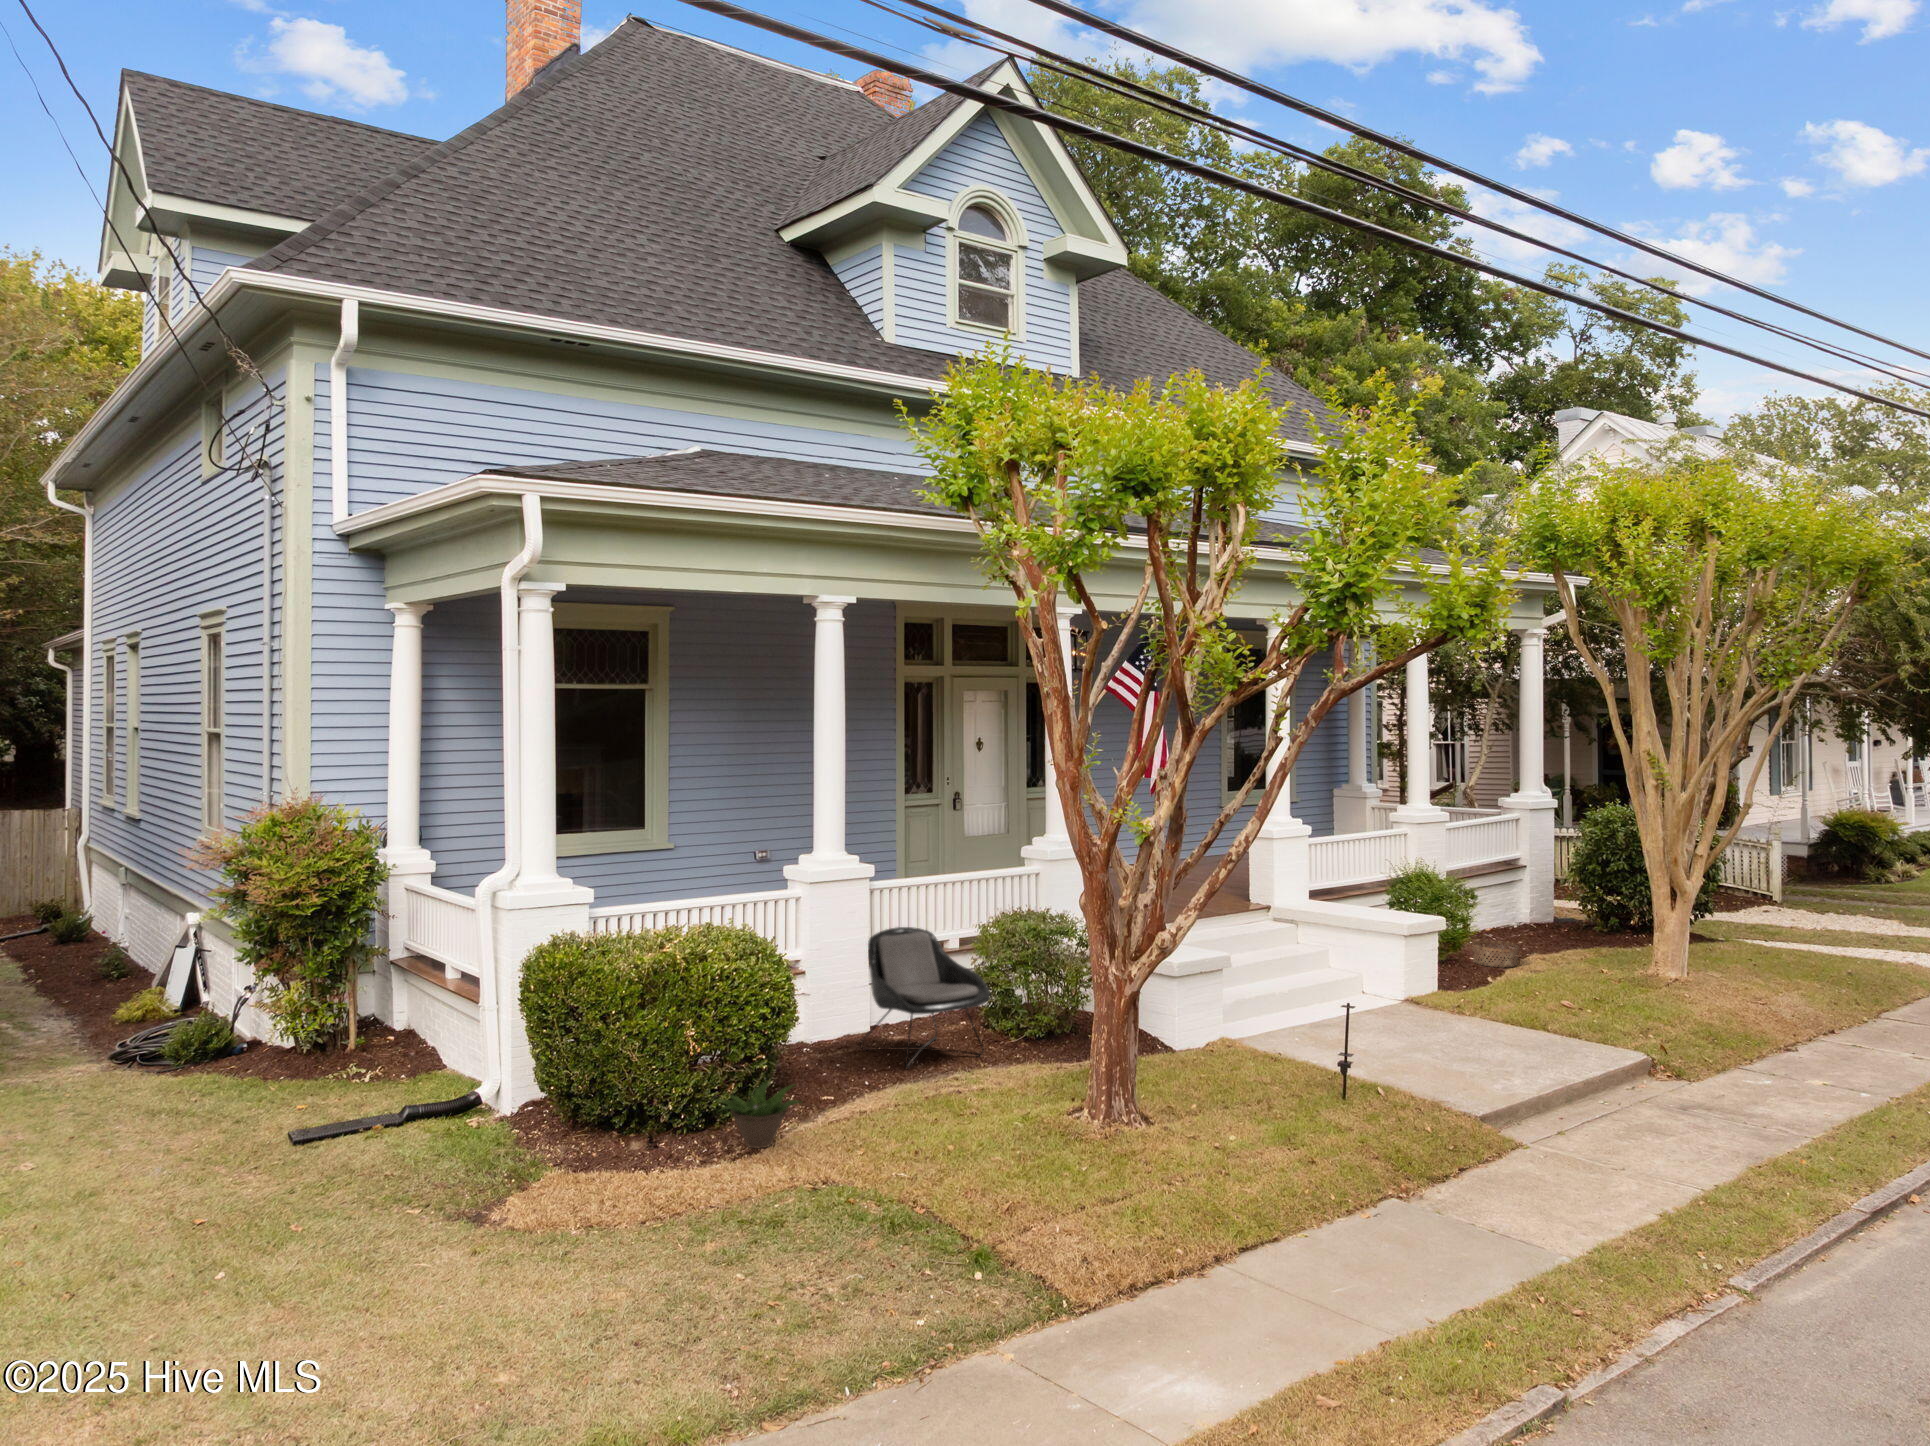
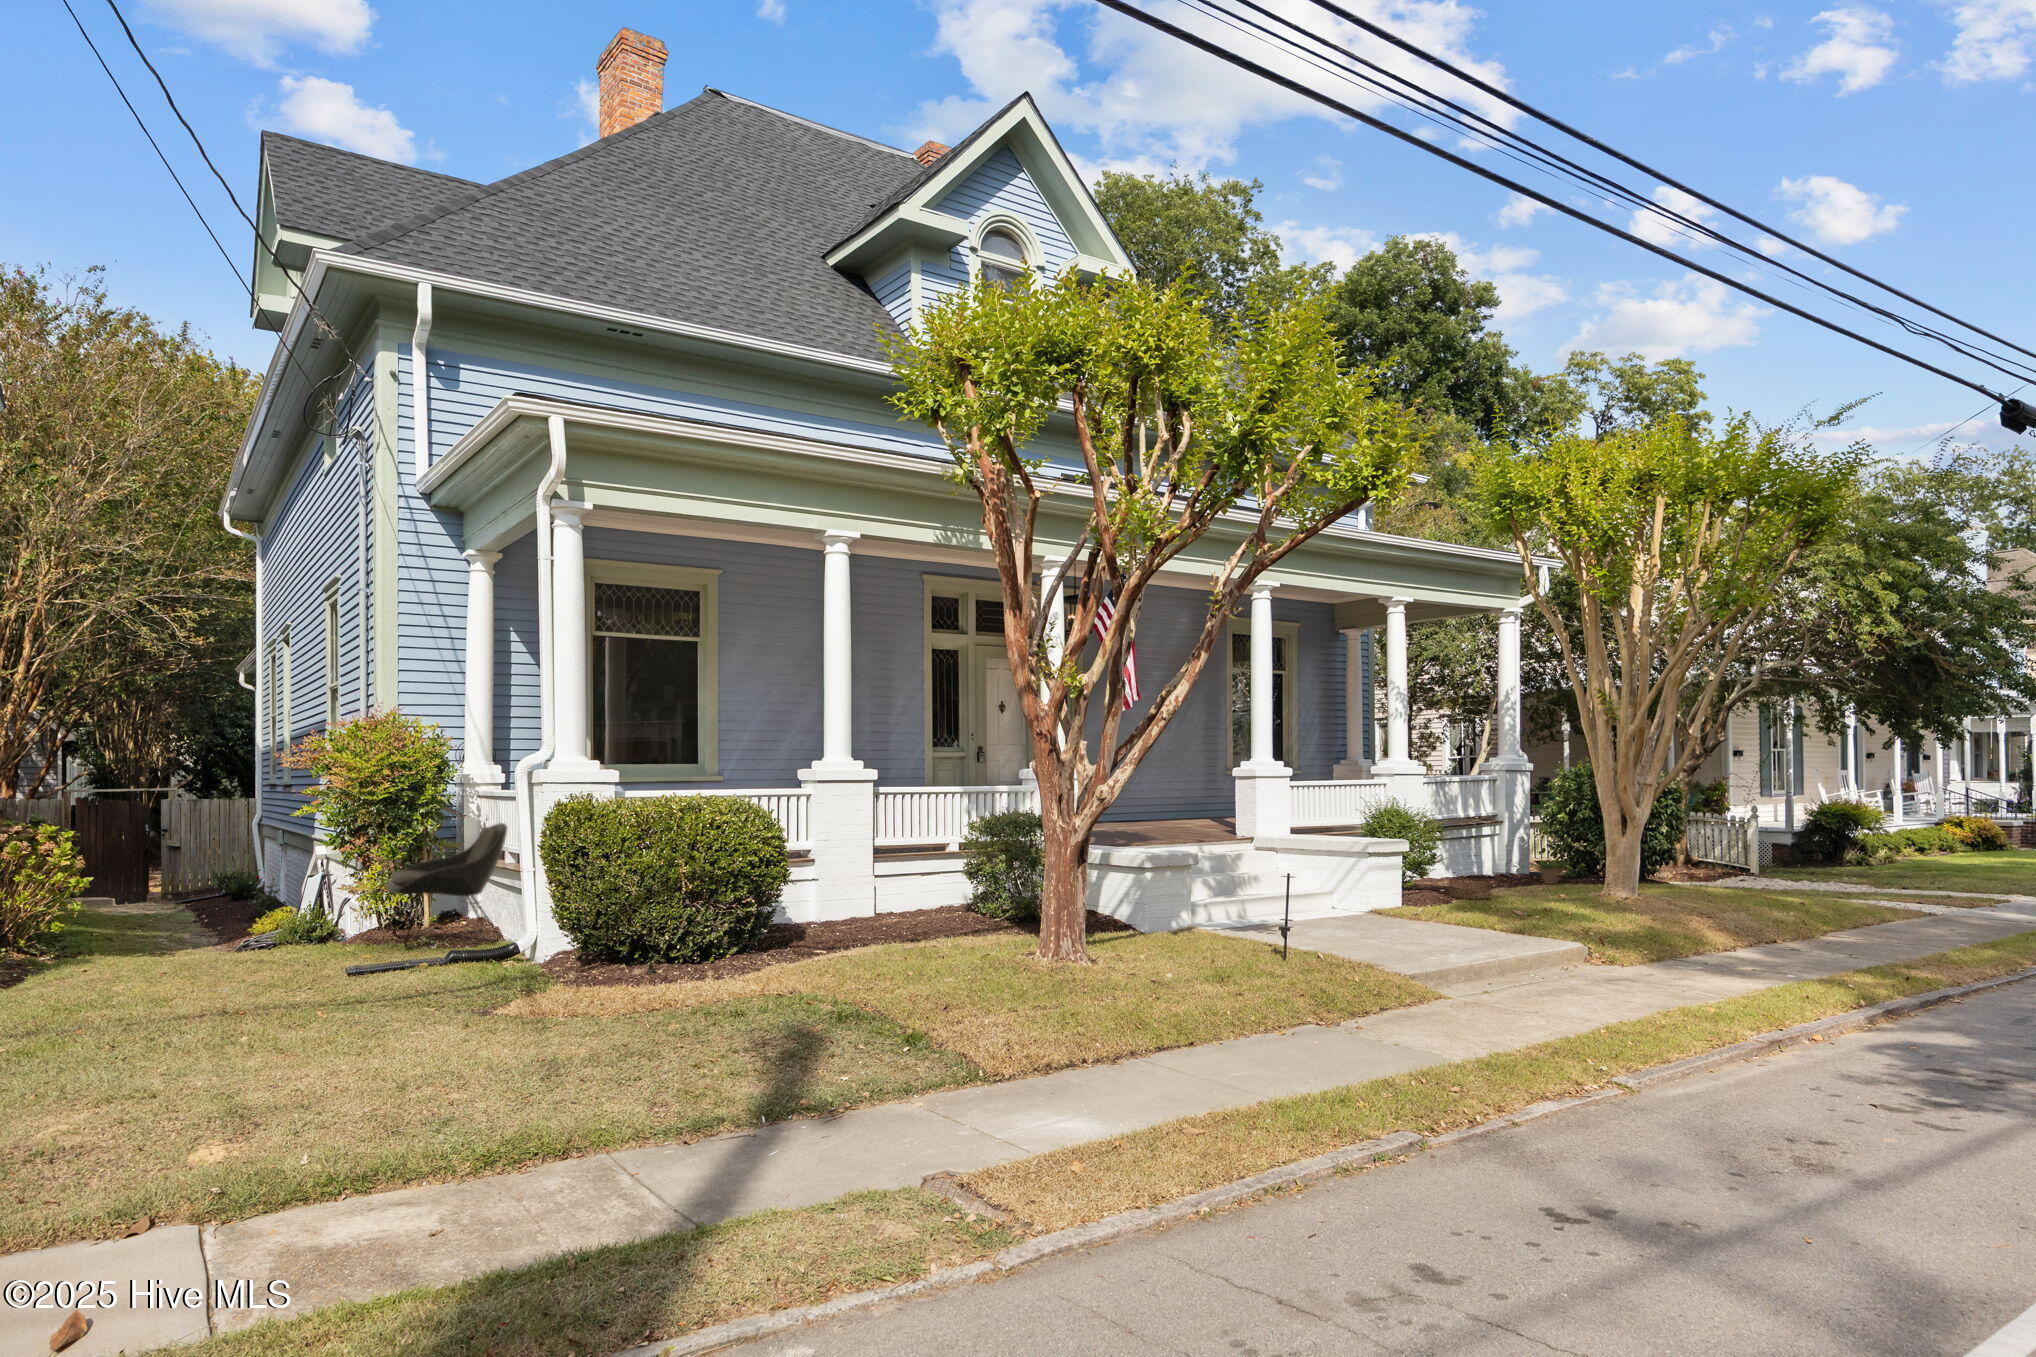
lounge chair: present [860,927,990,1070] -> present [386,823,507,950]
decorative plant: present [714,1081,801,1148] -> present [1537,859,1569,884]

